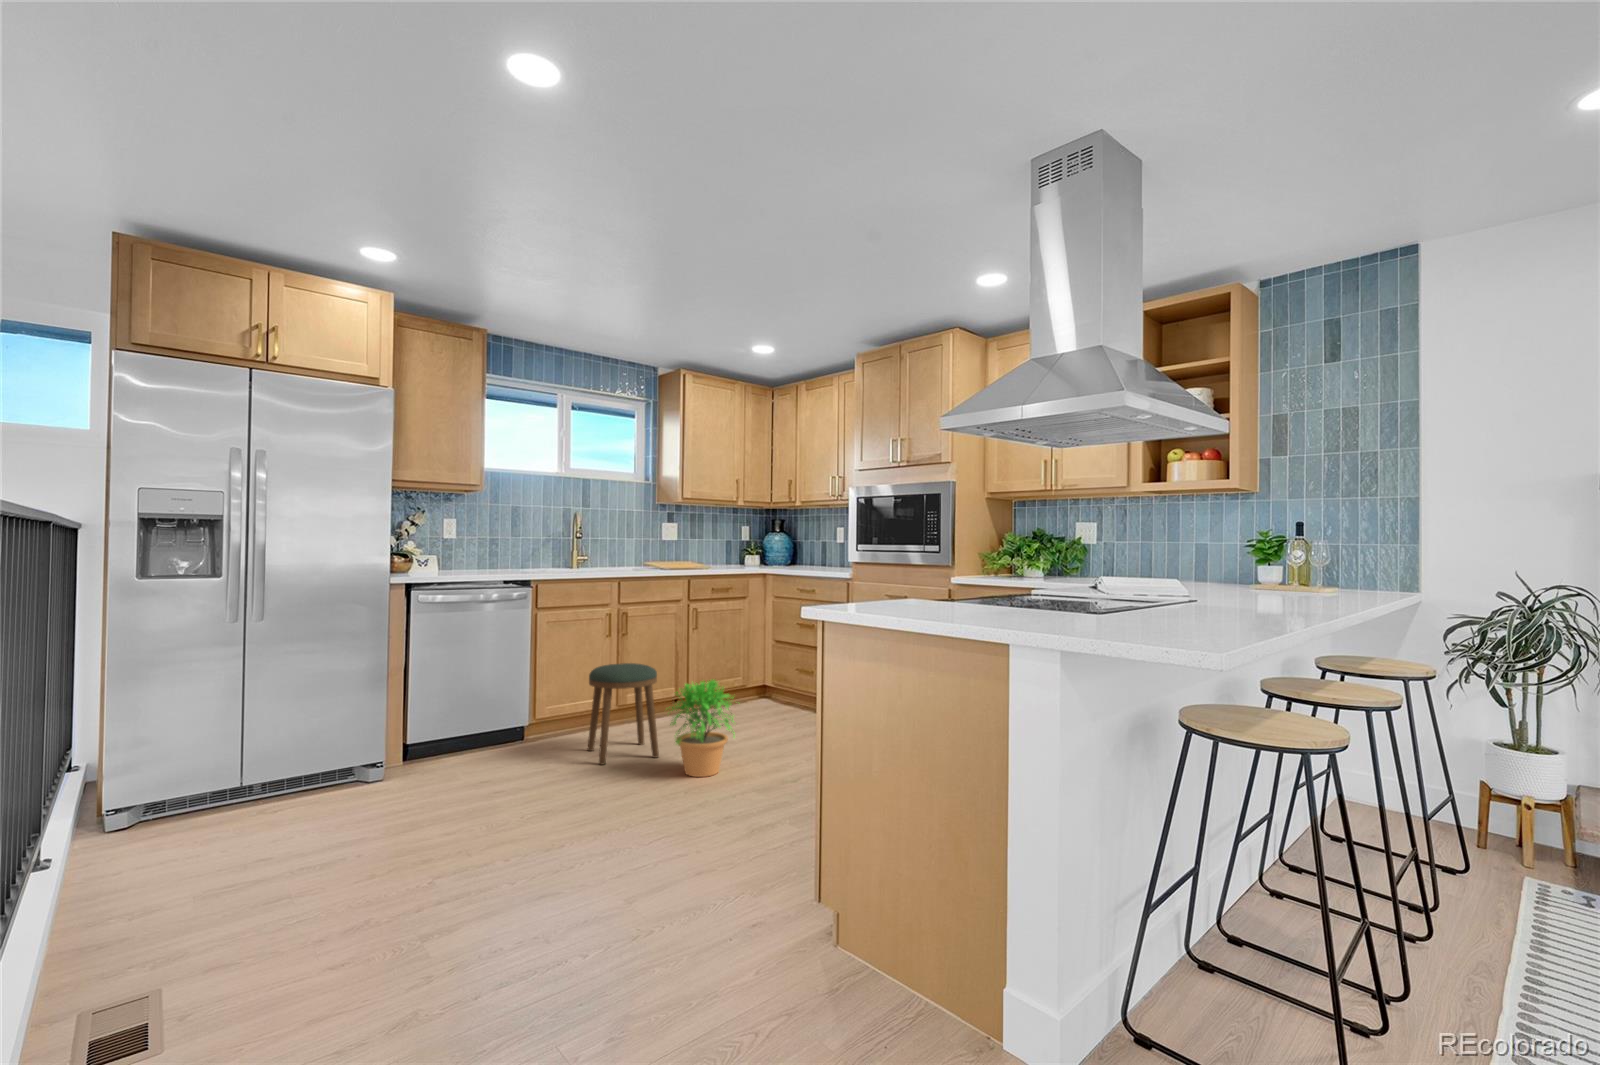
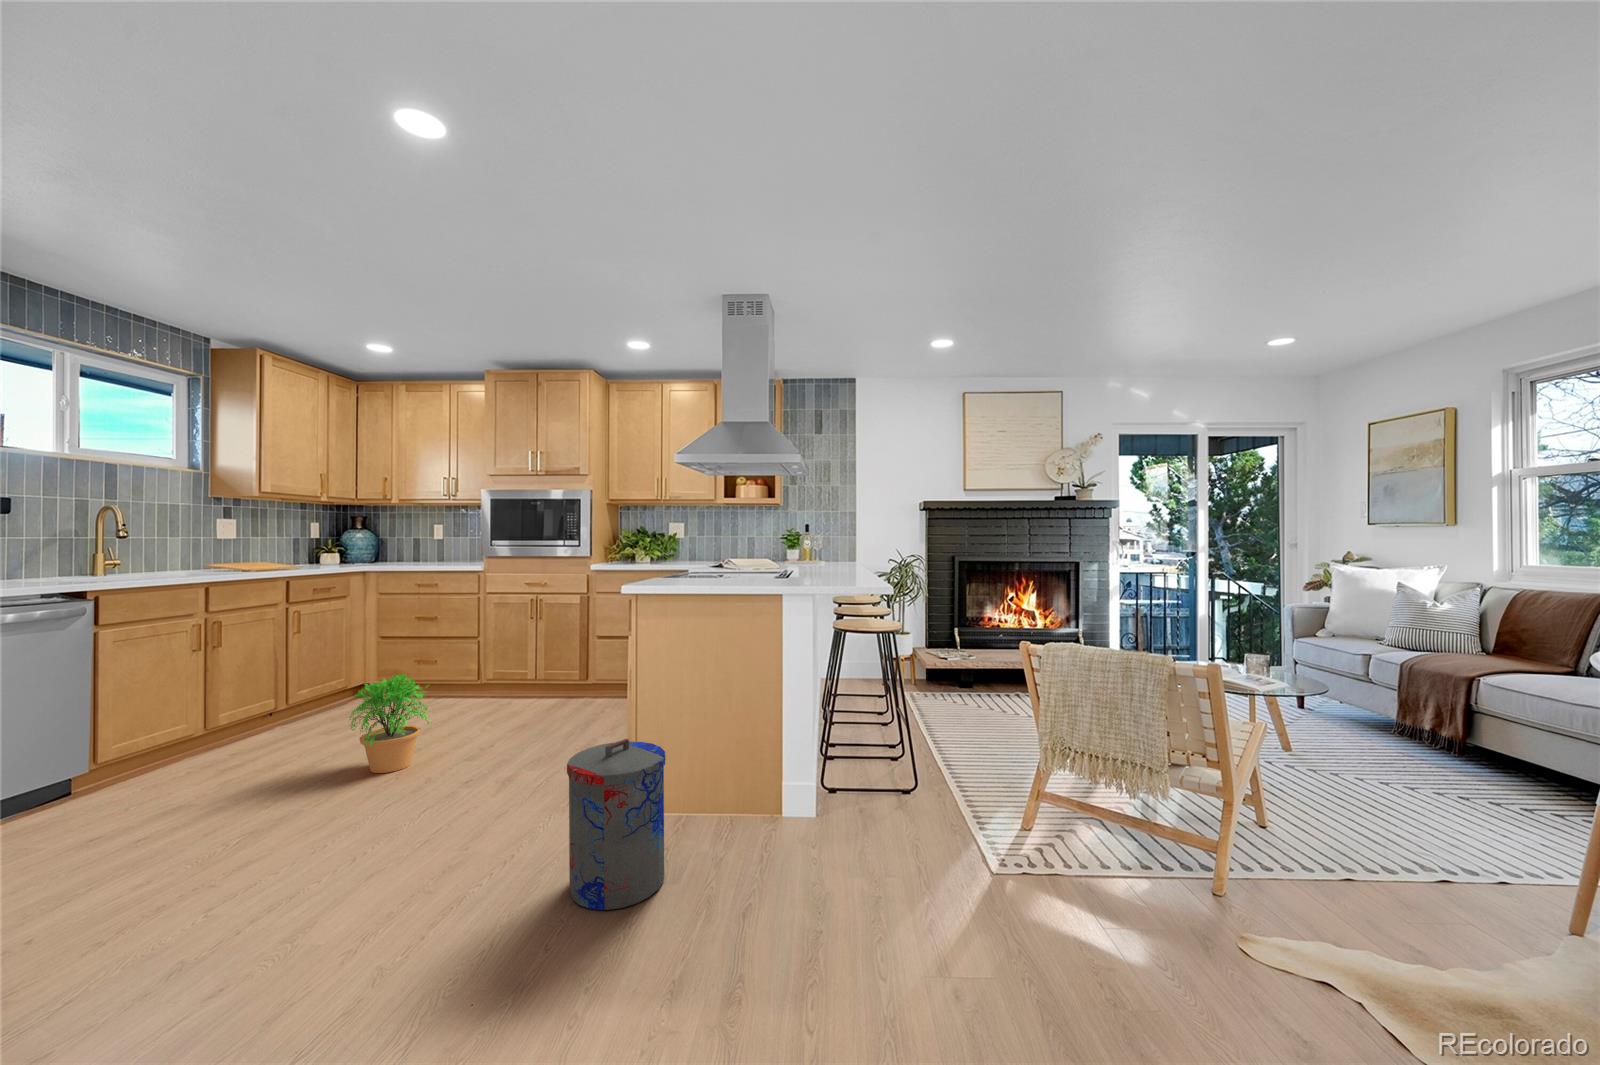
stool: present [587,663,659,765] -> none [199,675,317,793]
trash can: none [655,800,775,1016] -> present [567,739,666,910]

